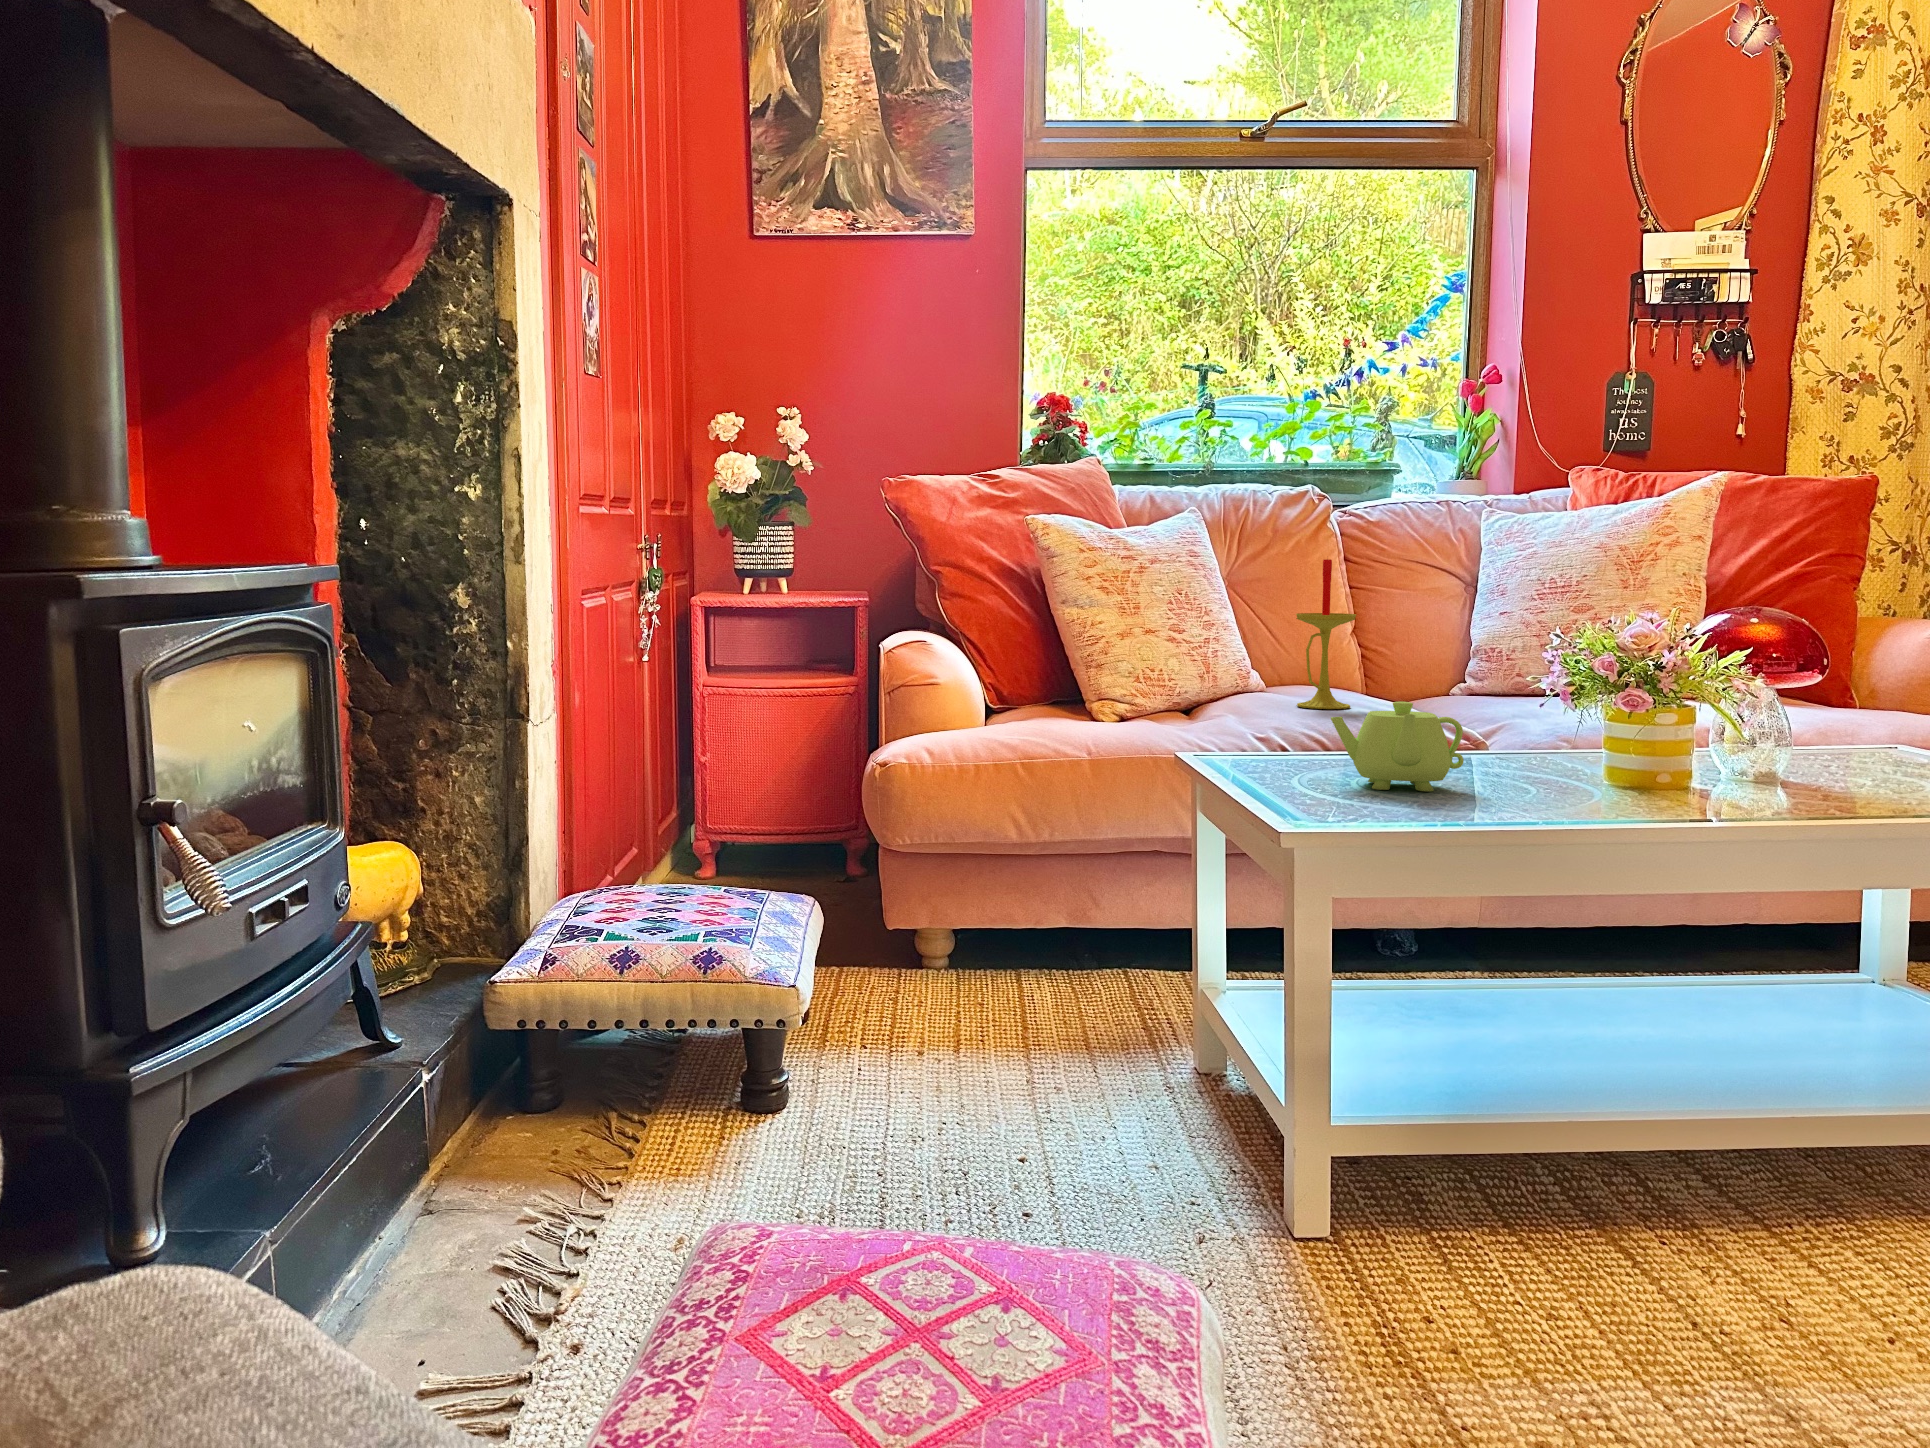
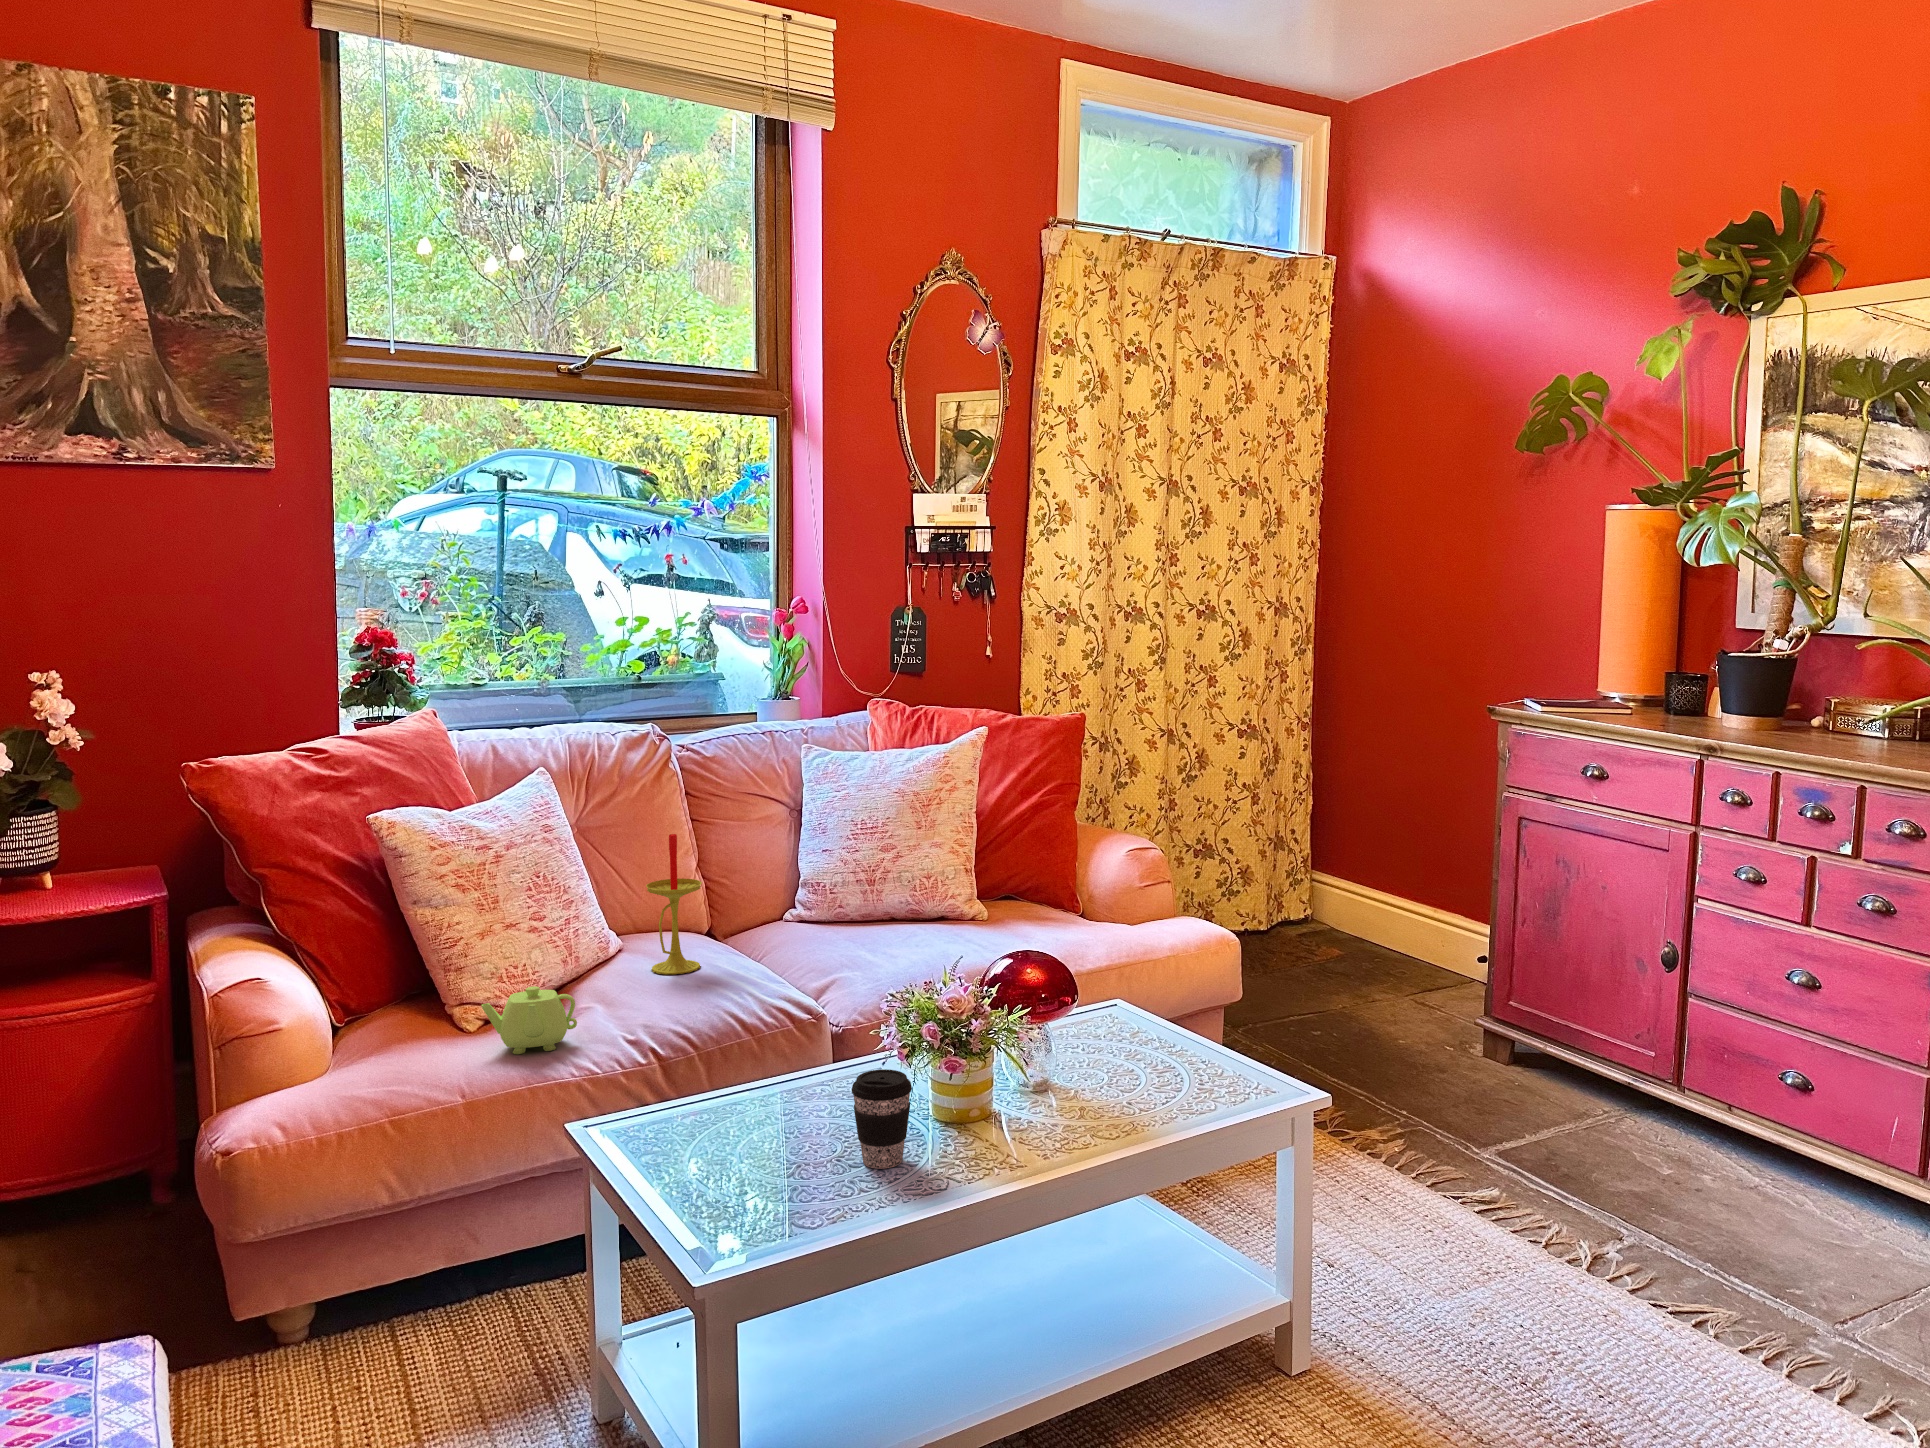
teapot: present [1331,702,1464,791] -> present [482,986,577,1054]
coffee cup: none [1520,702,1604,815] -> present [852,1069,912,1169]

